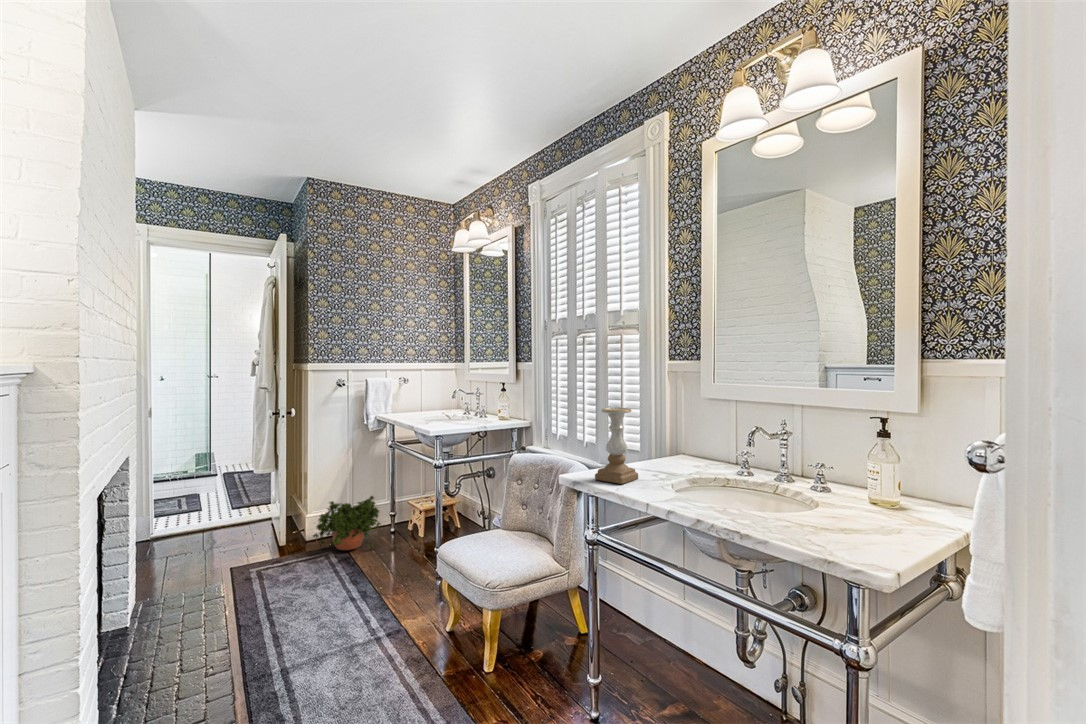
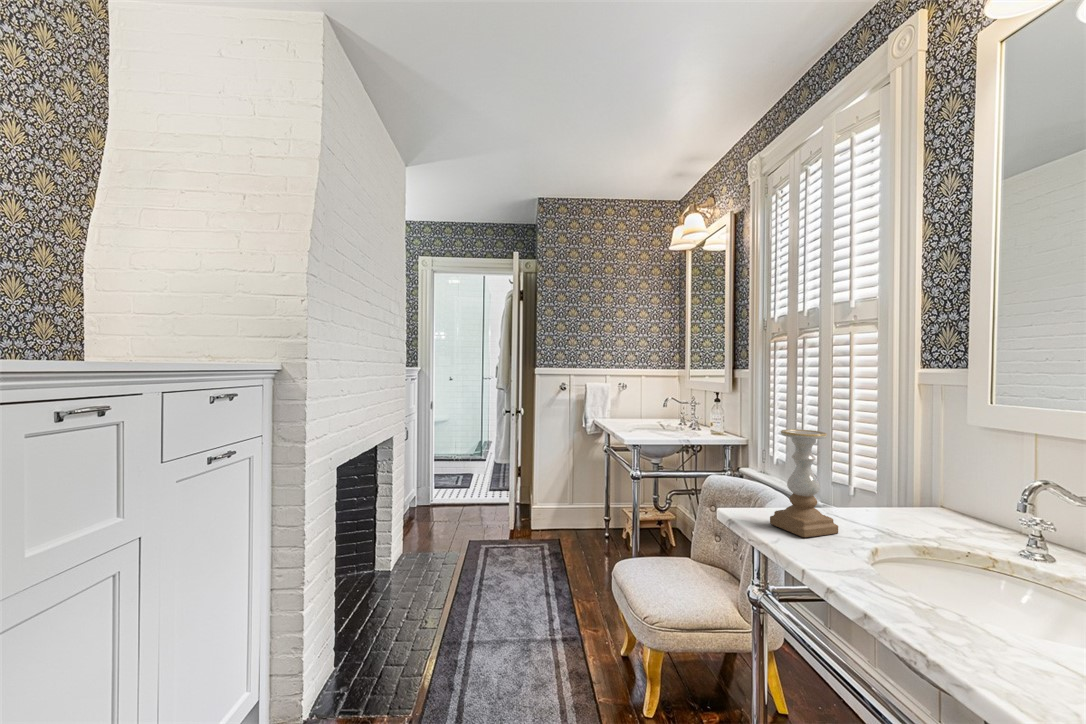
potted plant: present [313,496,380,550] -> none [533,493,595,548]

